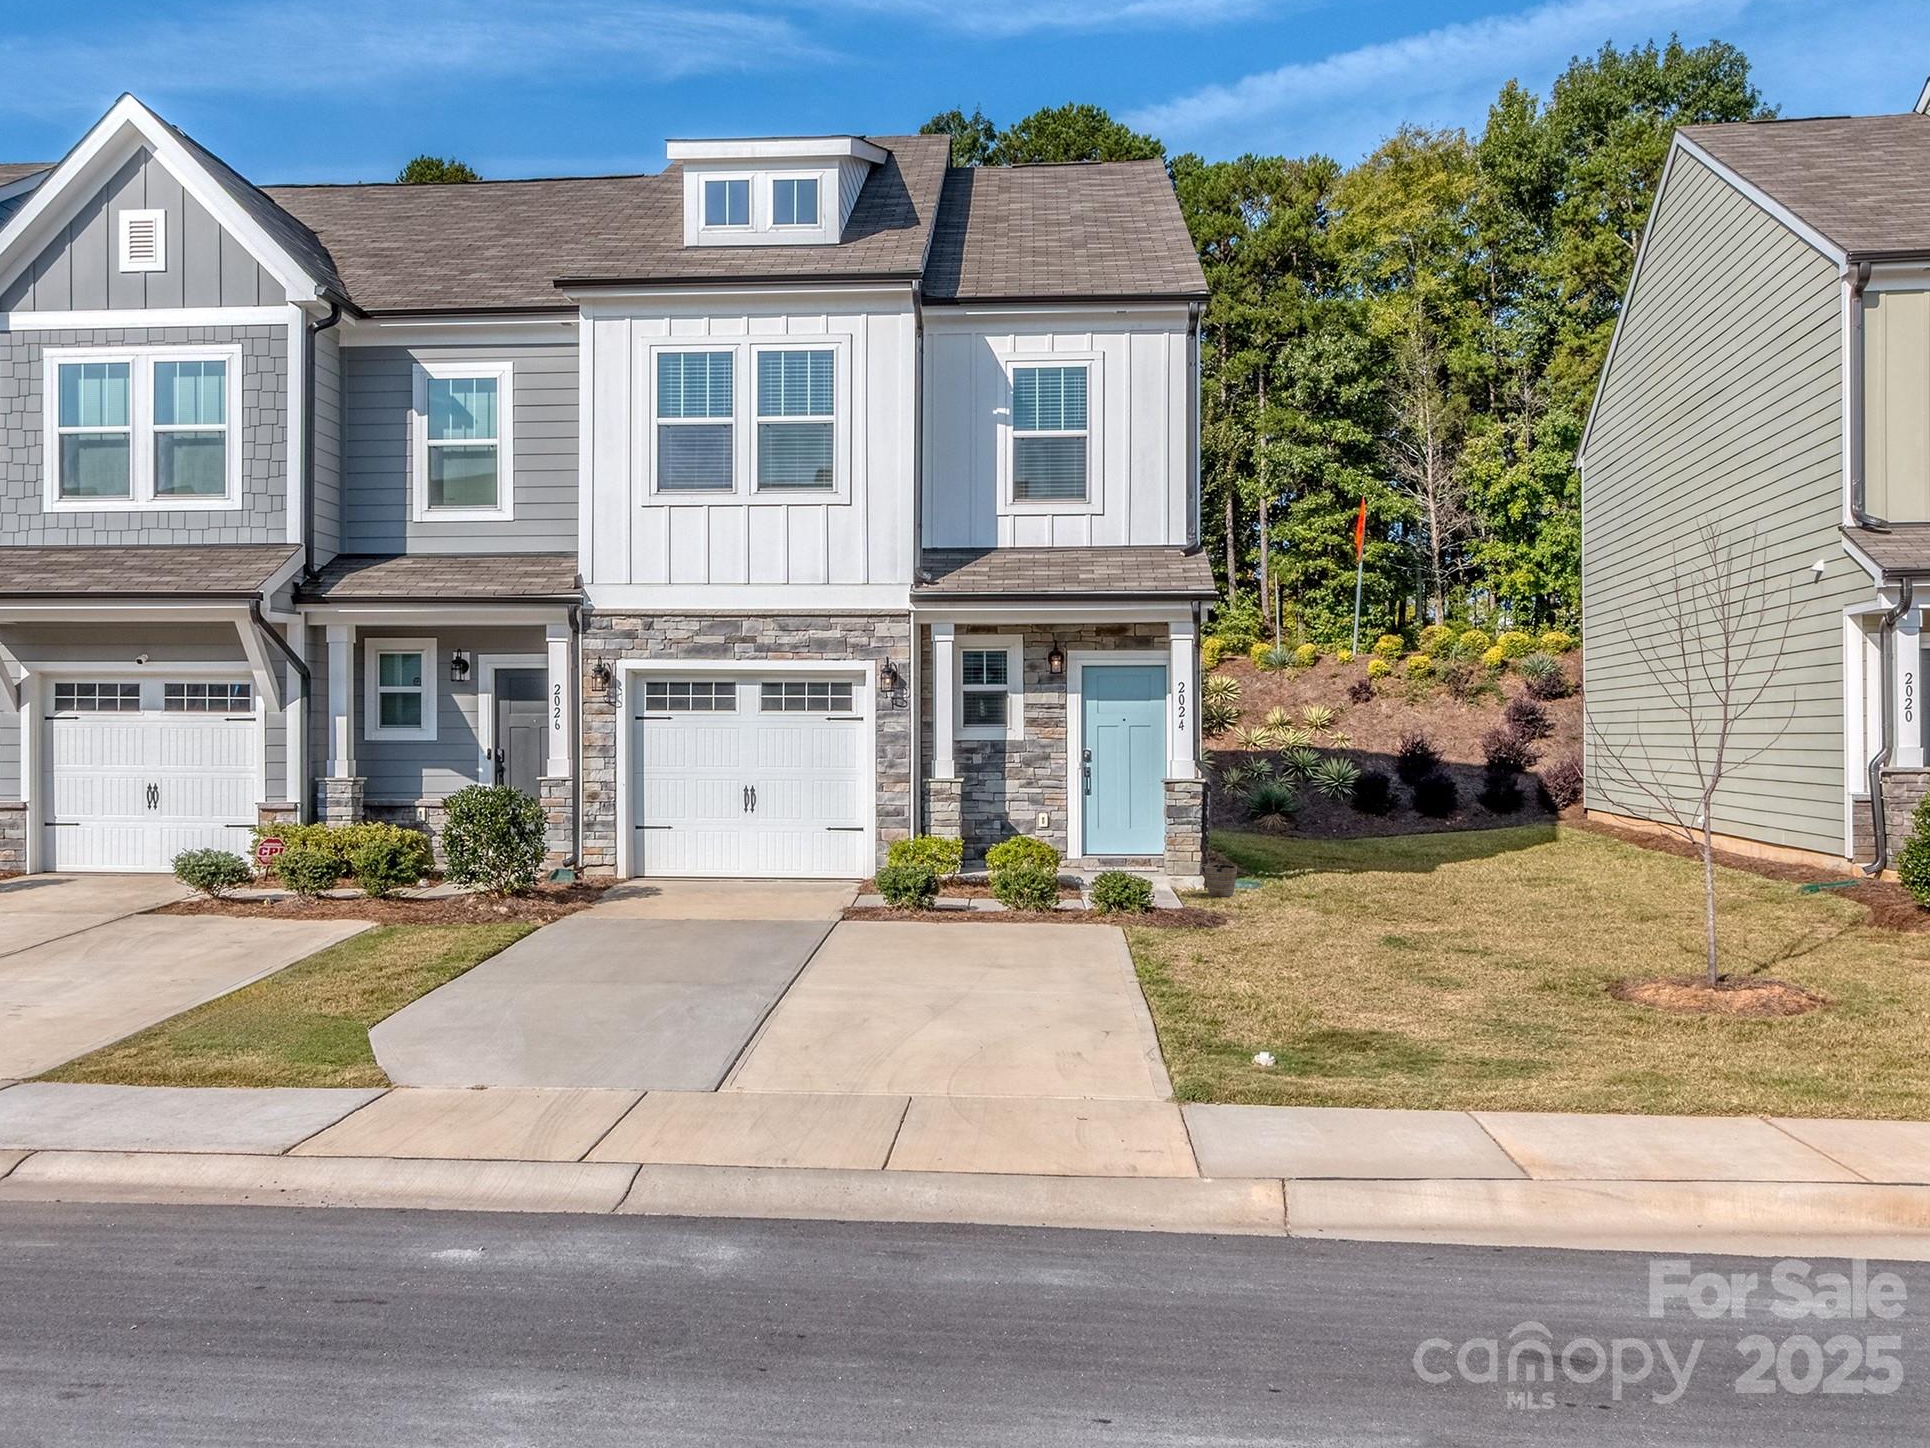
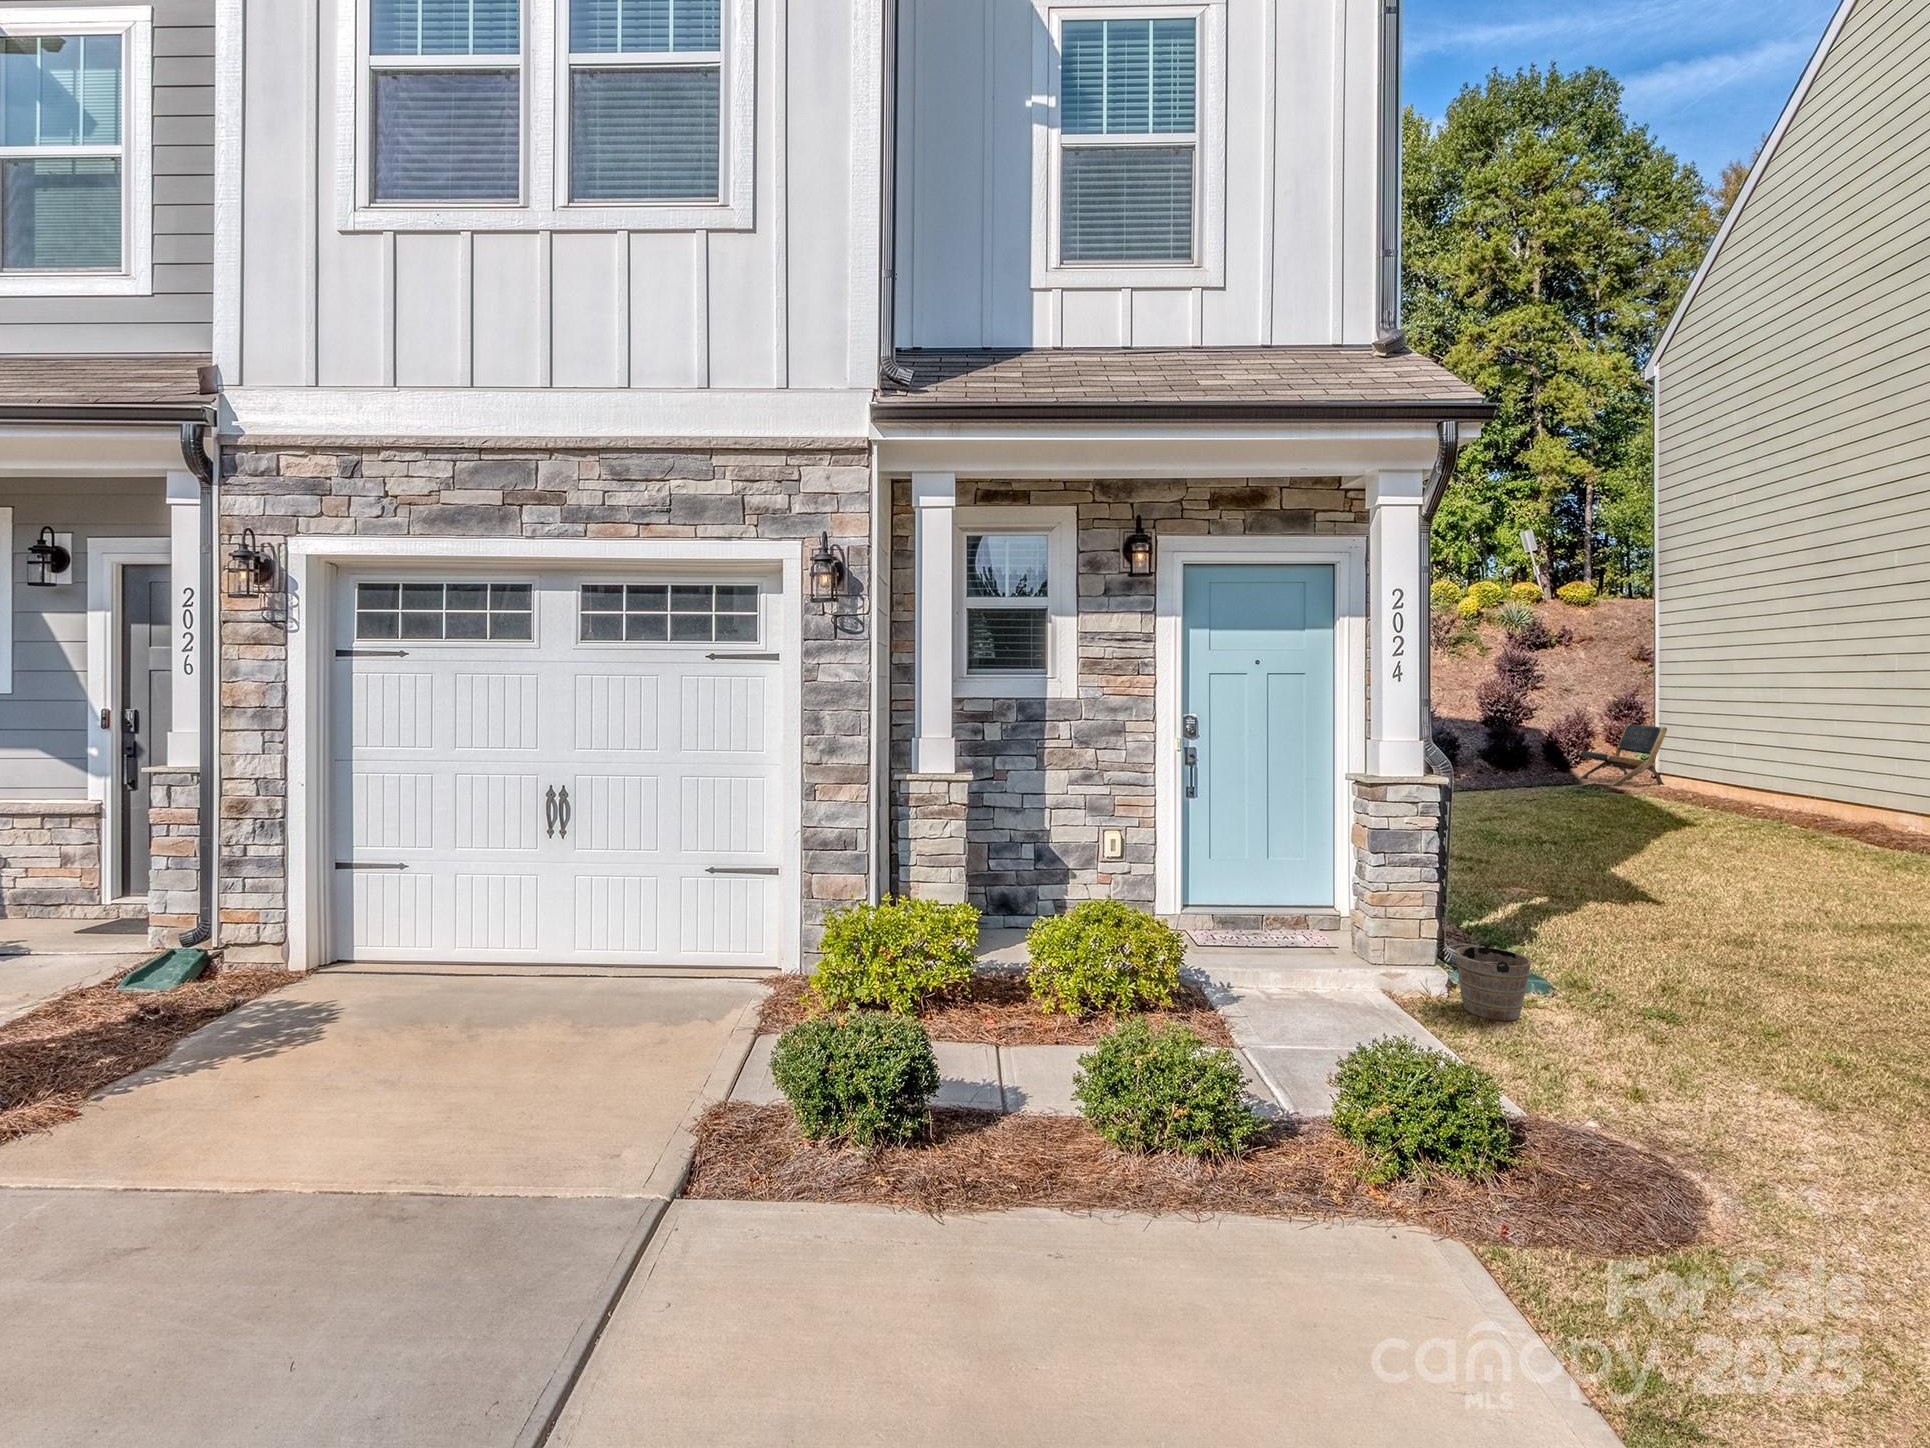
lounge chair: none [1533,763,1597,815] -> present [1578,723,1667,785]

